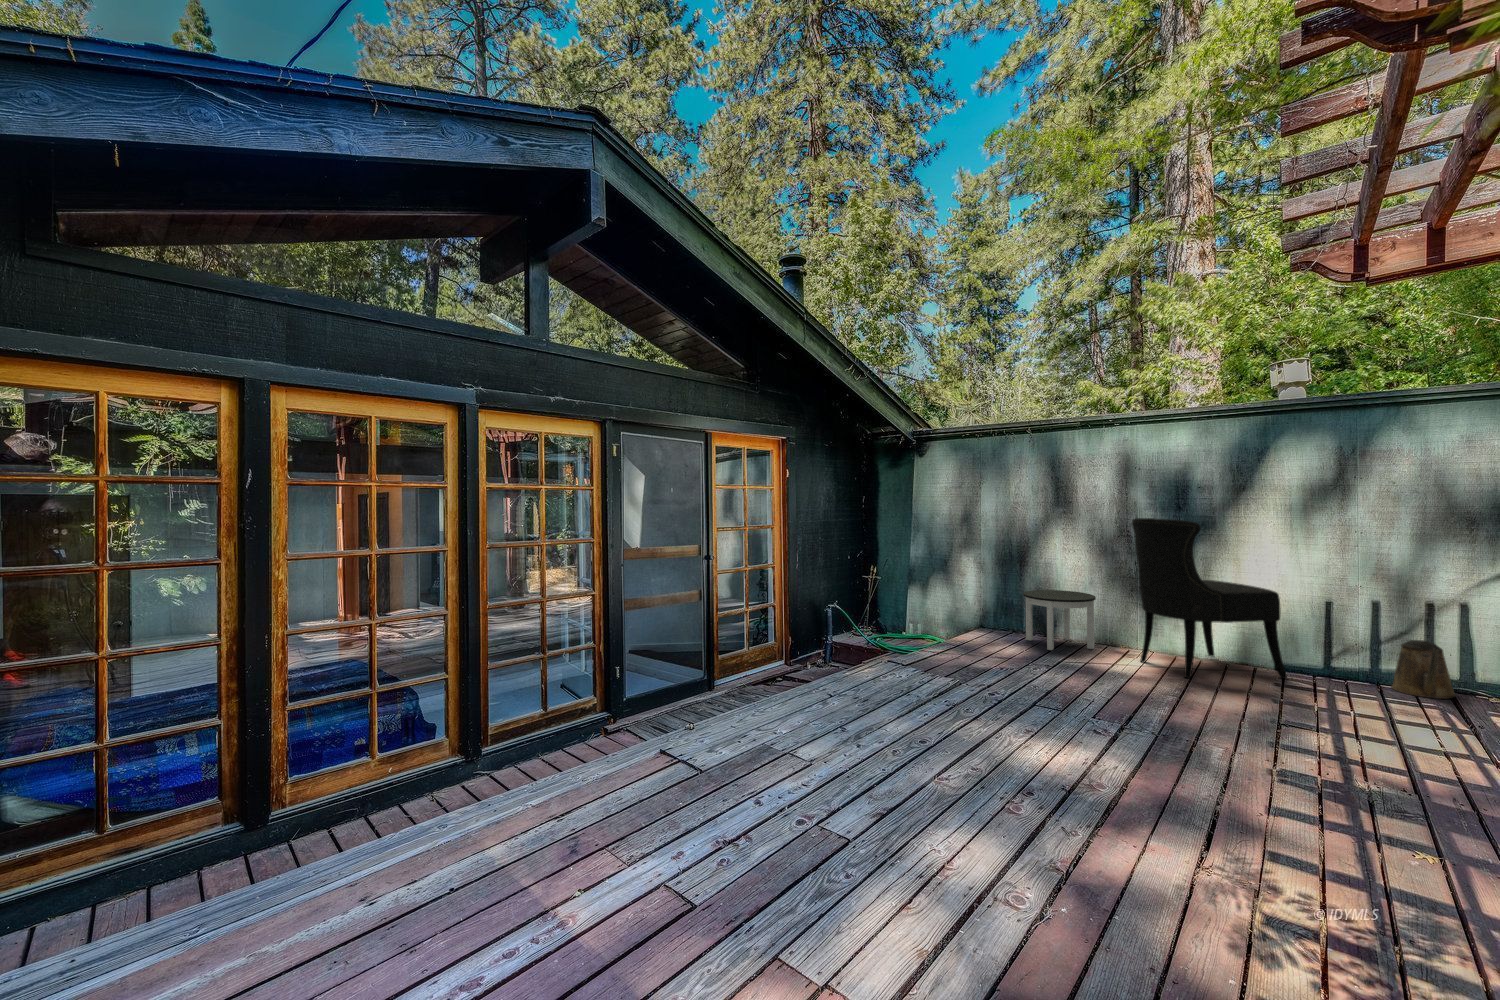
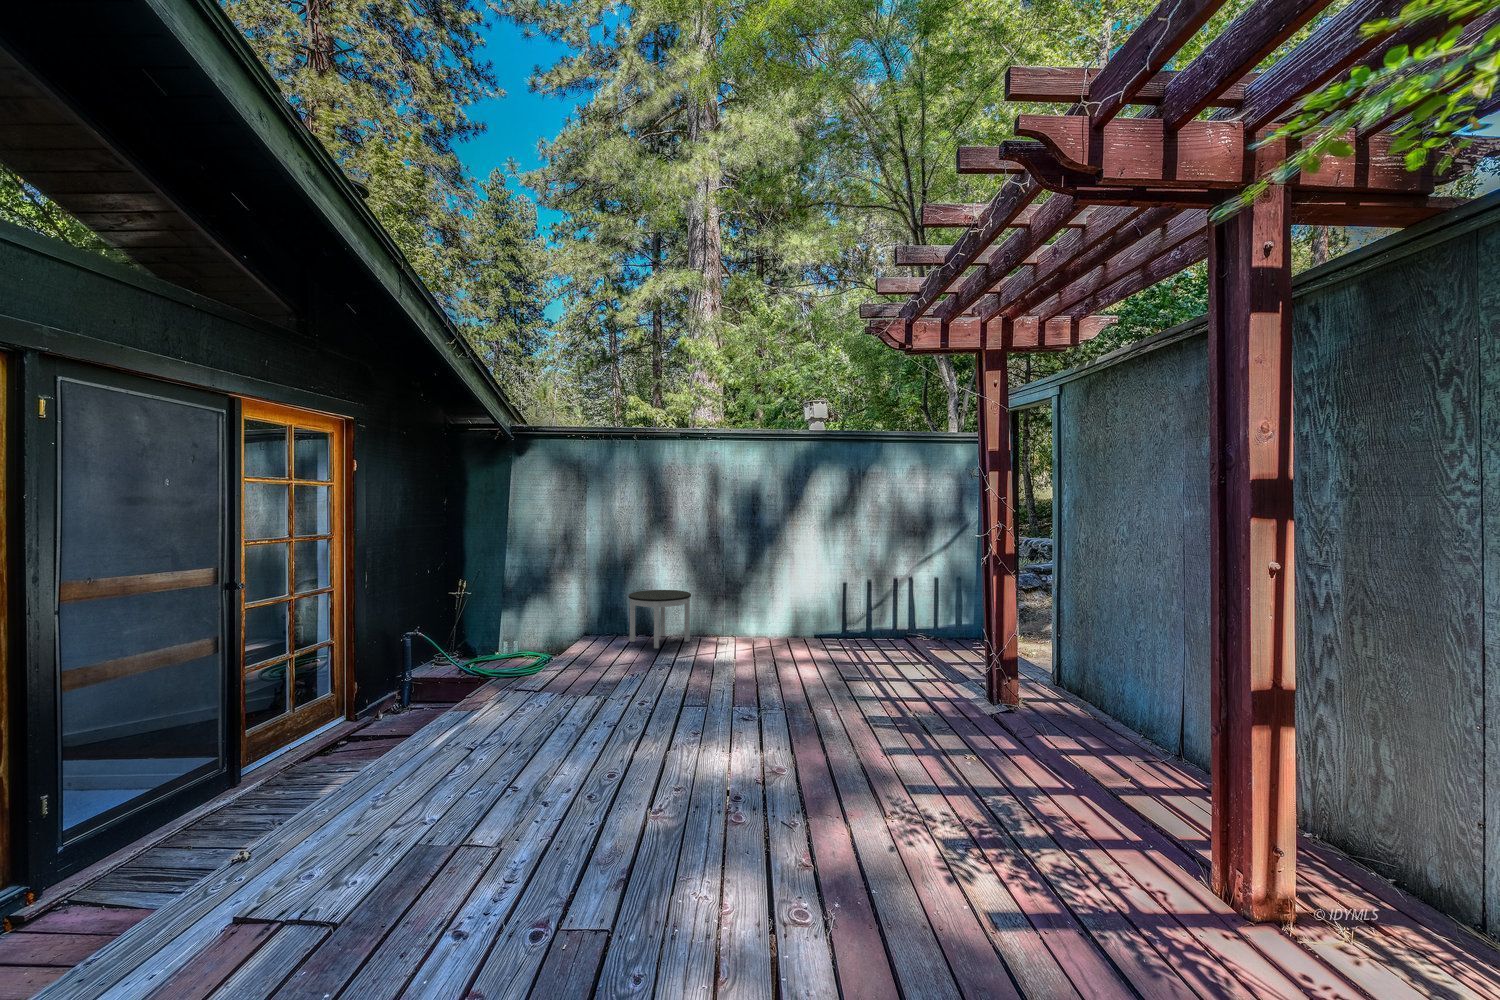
dining chair: present [1132,518,1287,678] -> none [723,521,825,656]
watering can: present [1391,640,1456,699] -> none [877,604,908,643]

